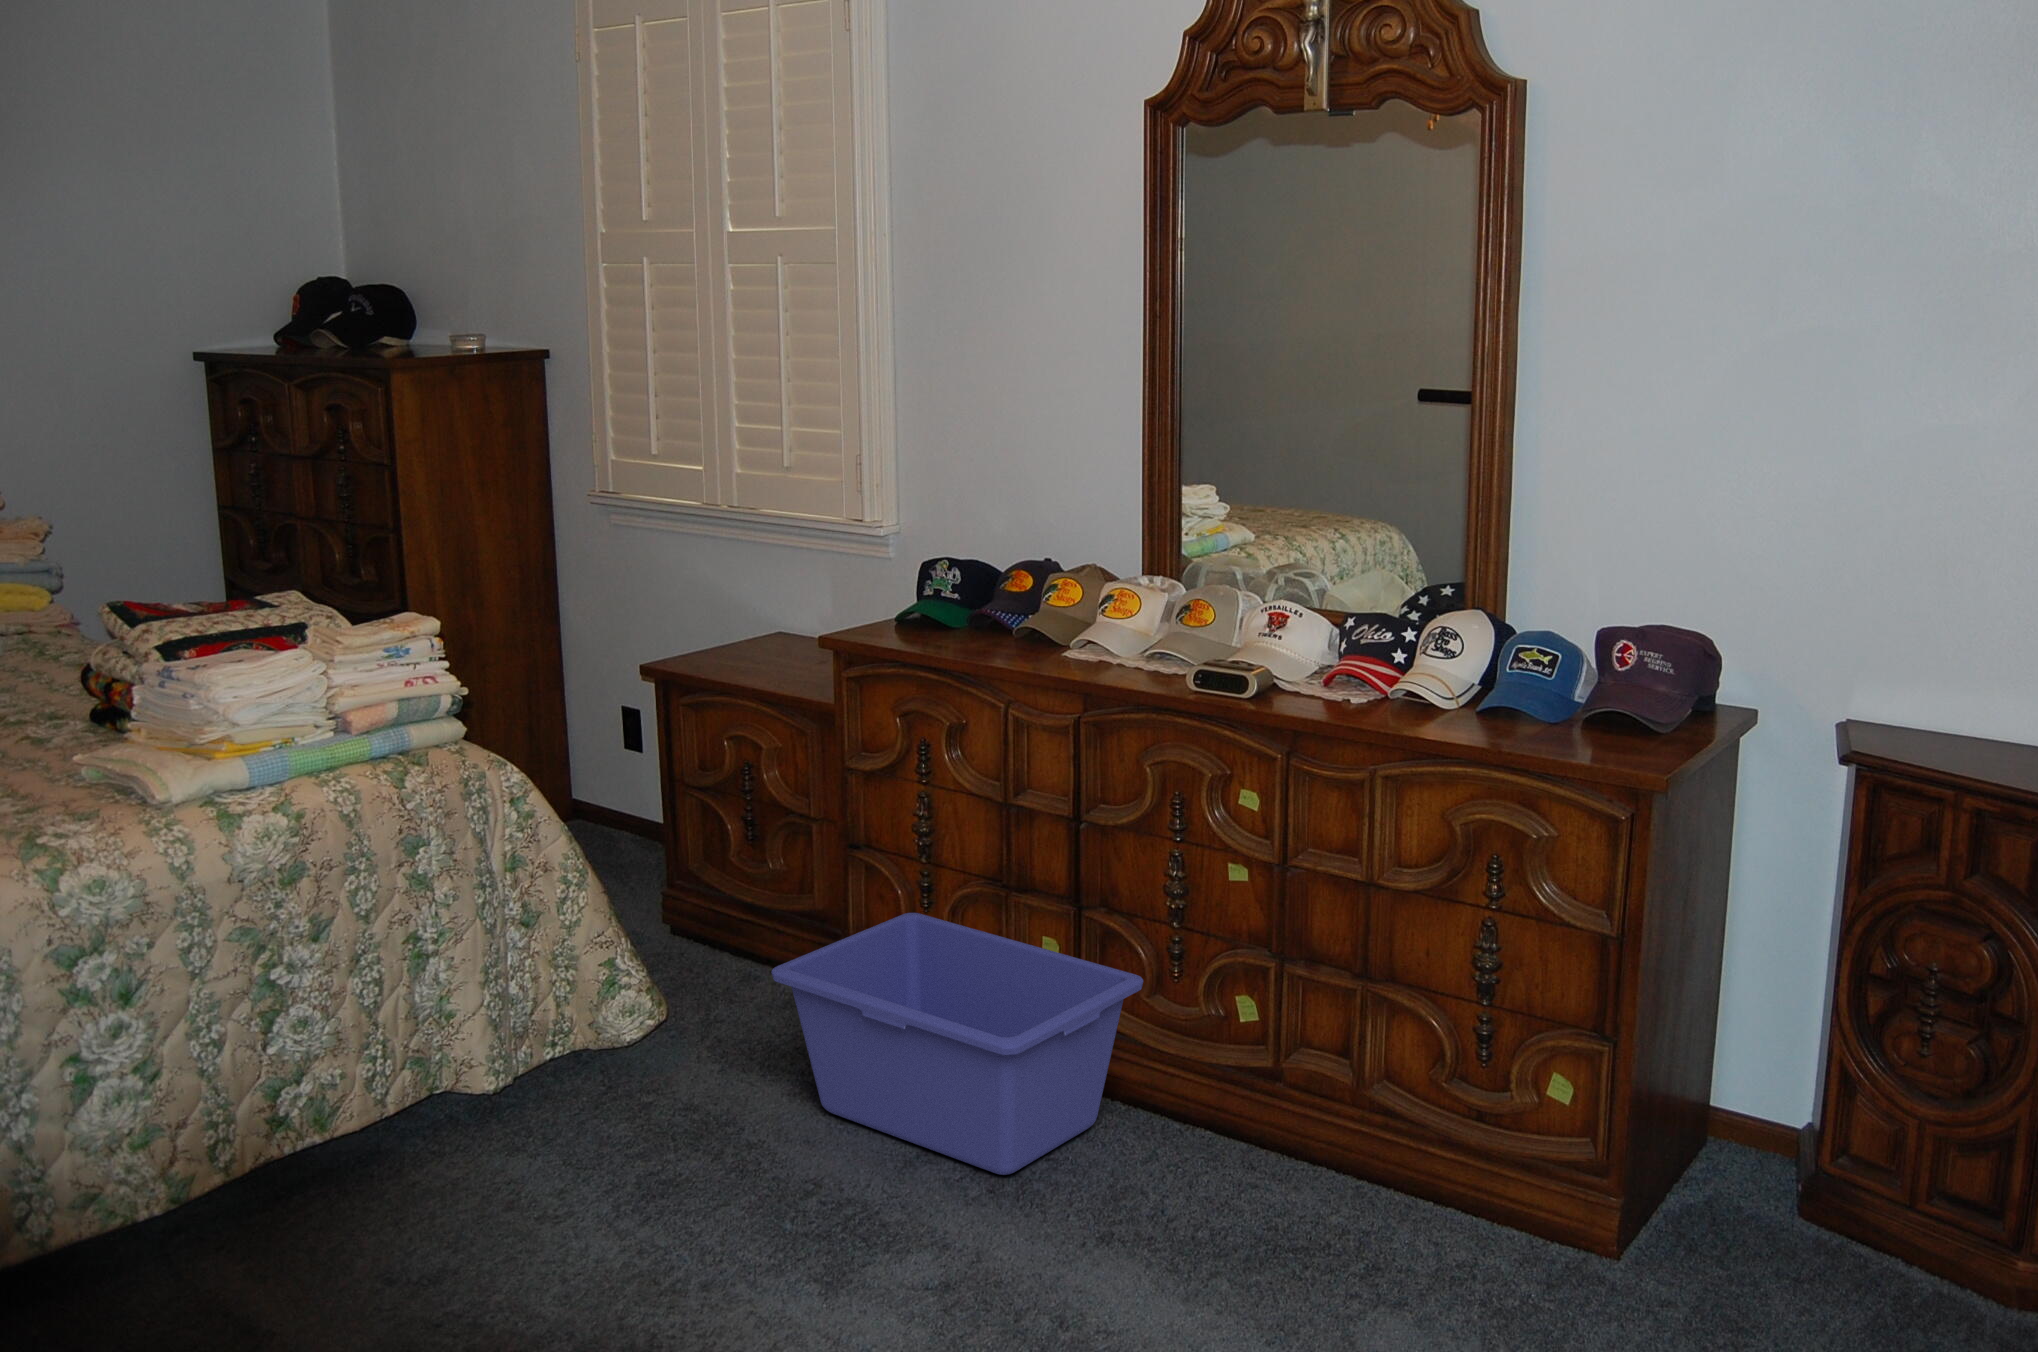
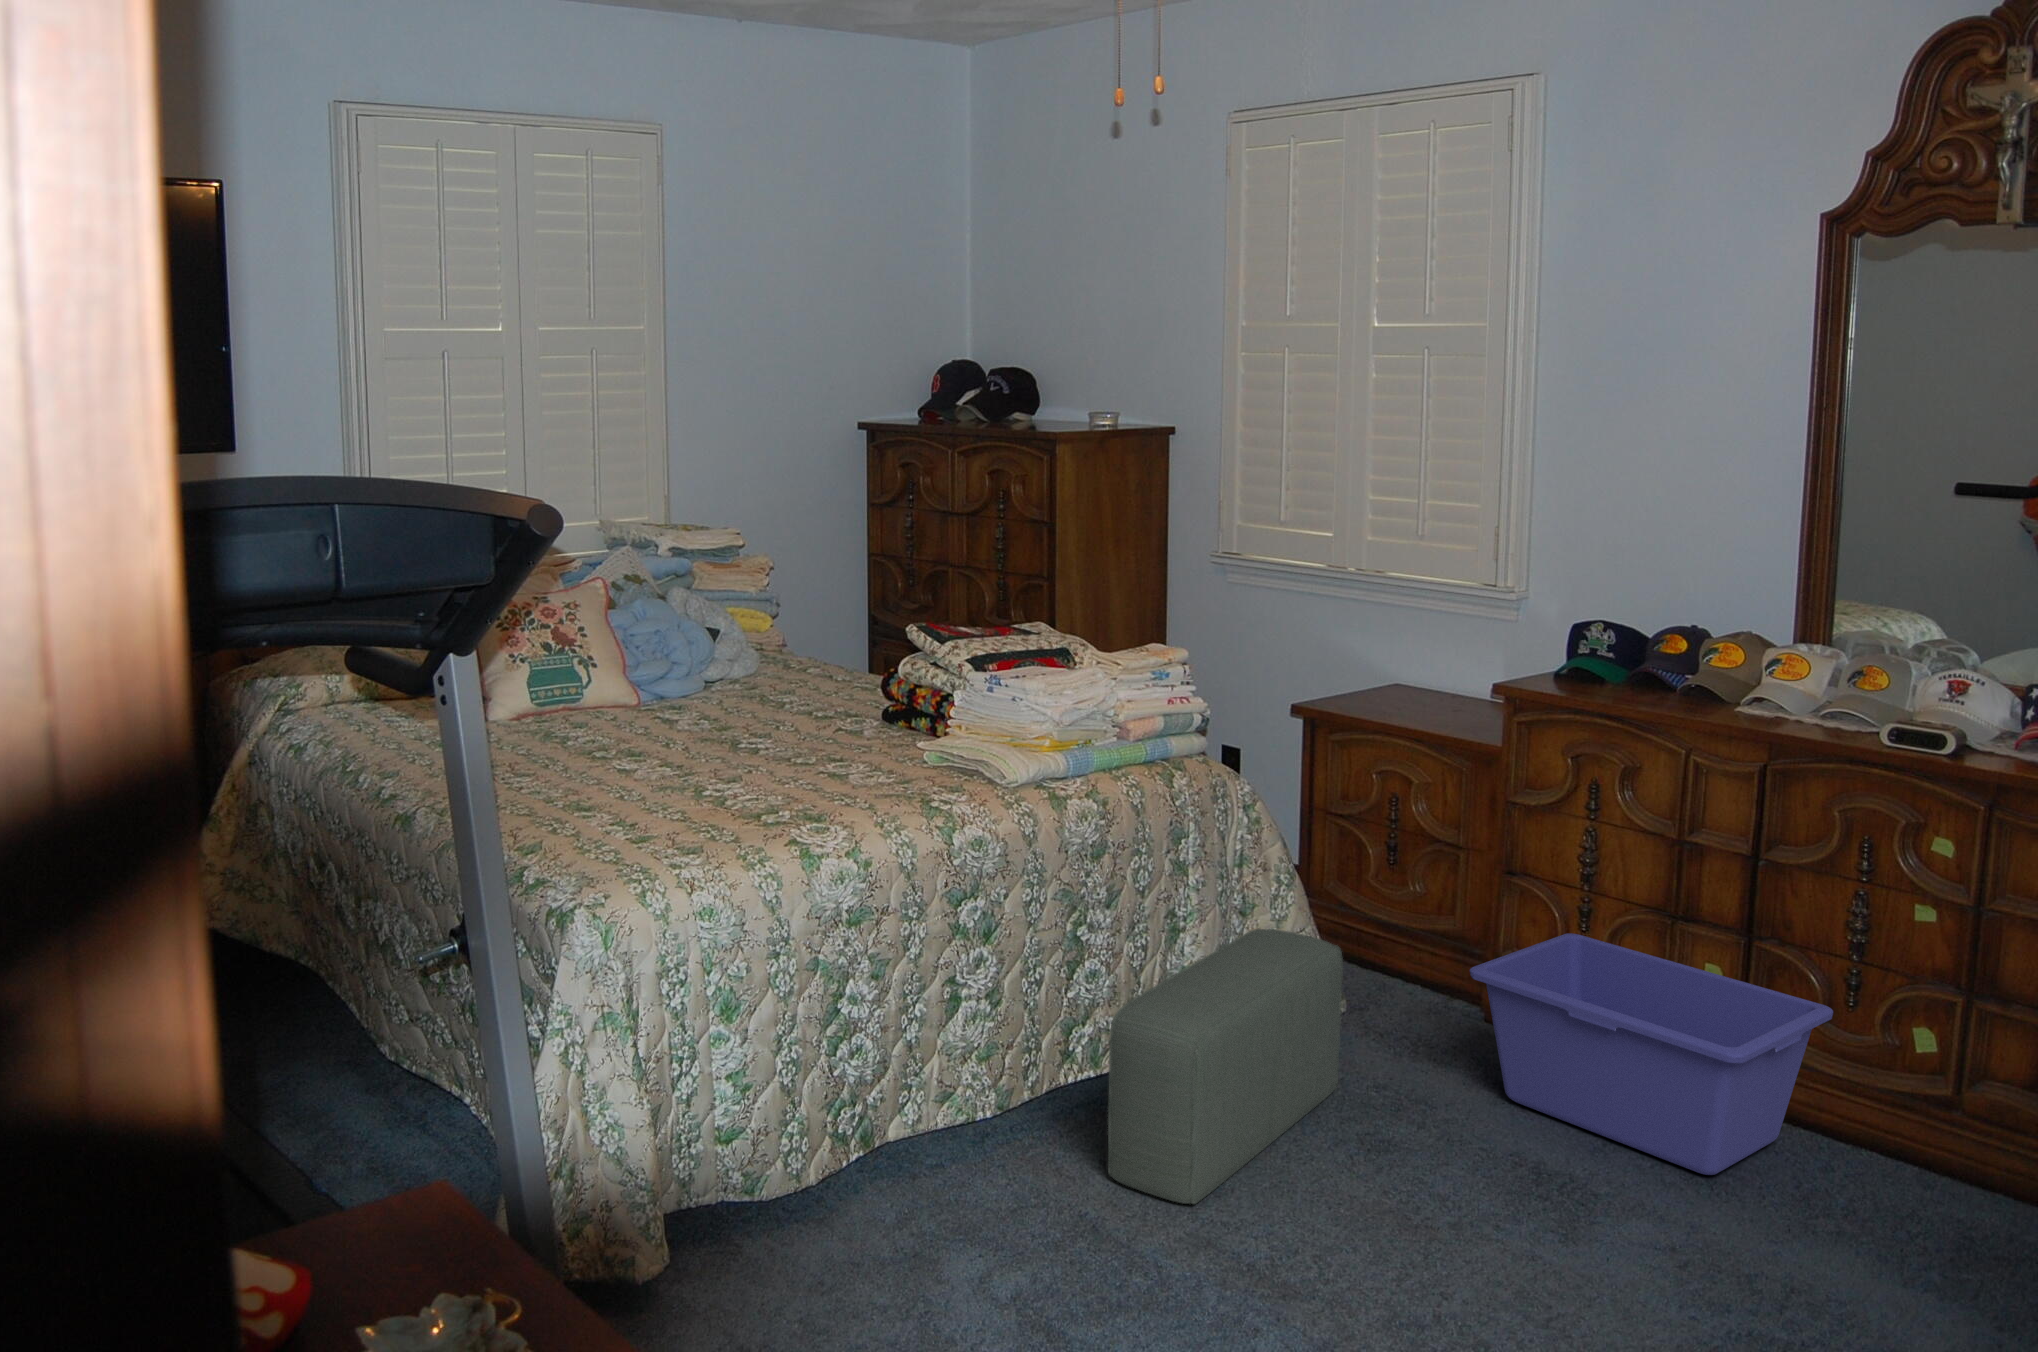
pouf: none [284,944,632,1291] -> present [1108,928,1343,1204]

